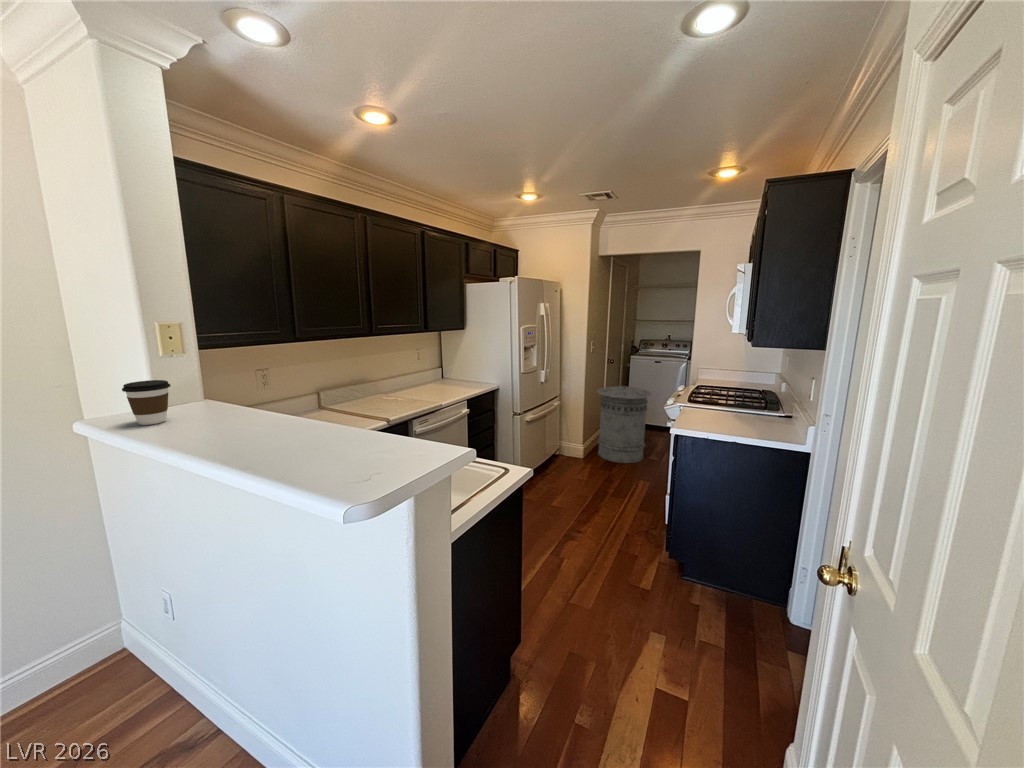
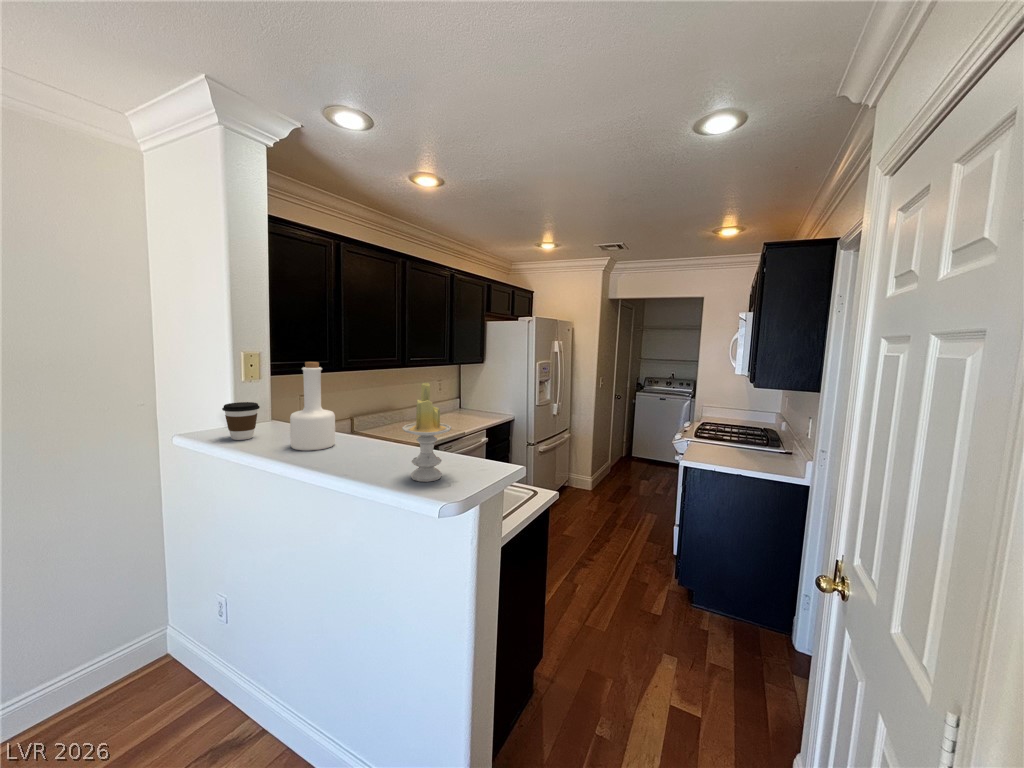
bottle: none [197,330,259,436] -> present [290,362,335,451]
candle: none [311,351,375,473] -> present [402,383,451,482]
trash can: present [597,386,652,463] -> none [605,421,658,495]

